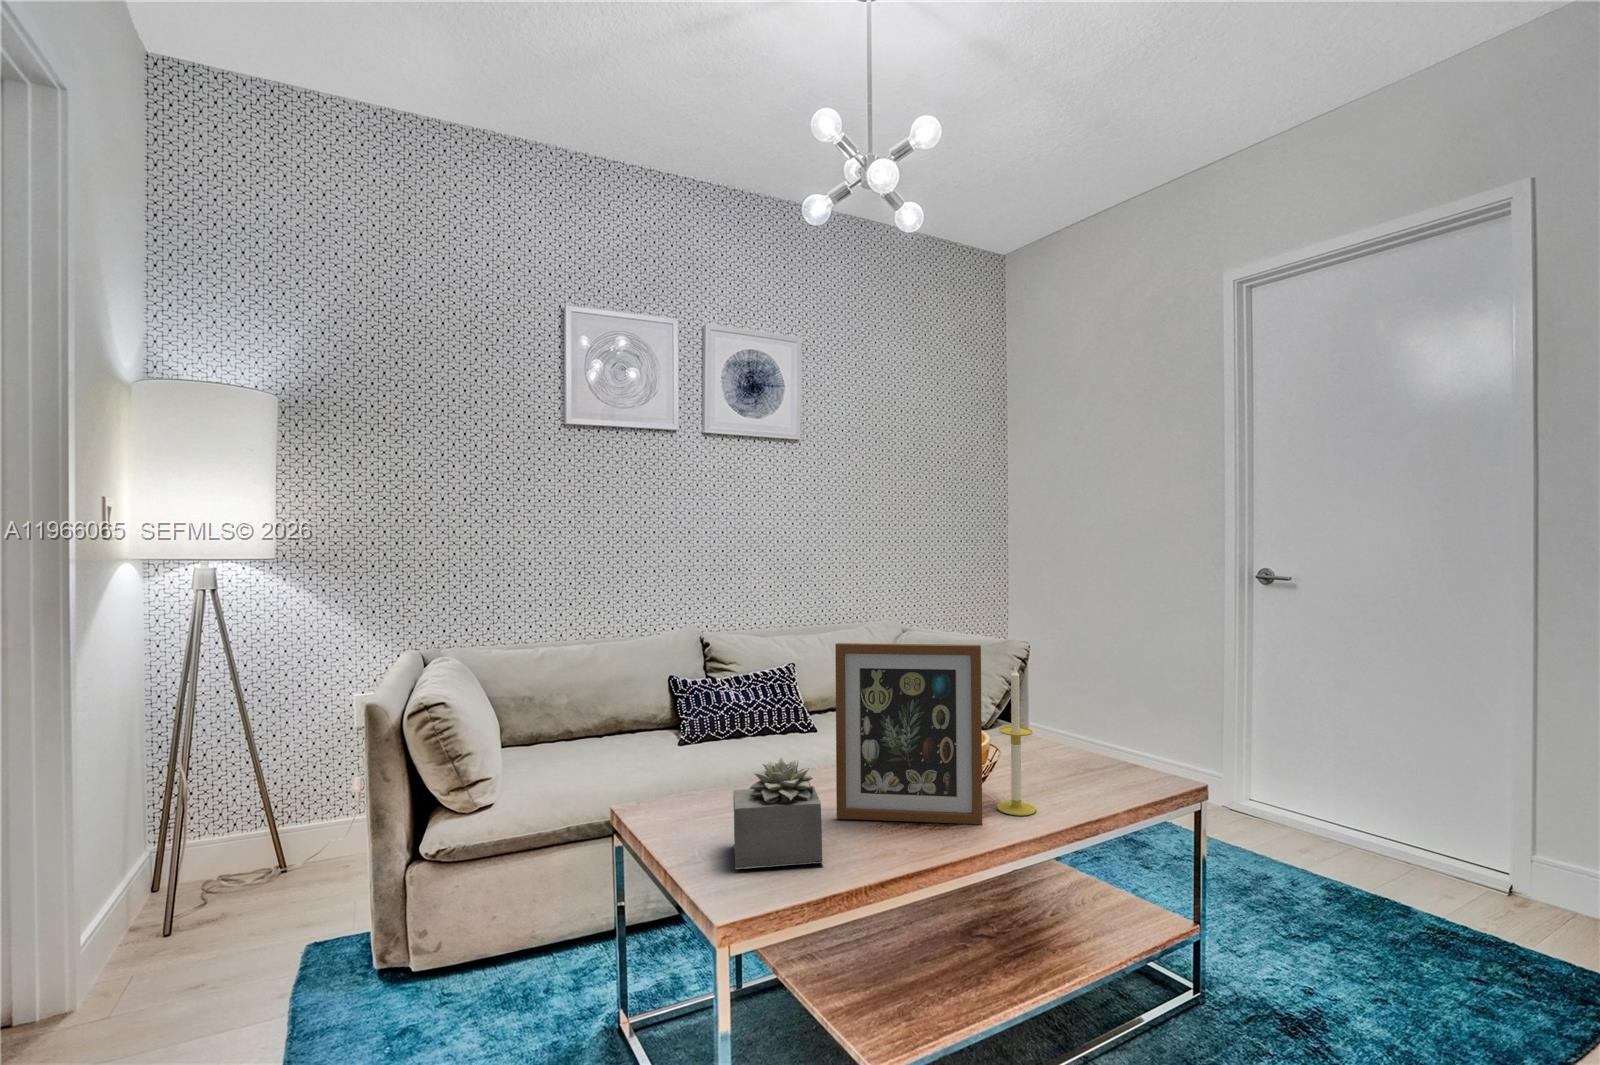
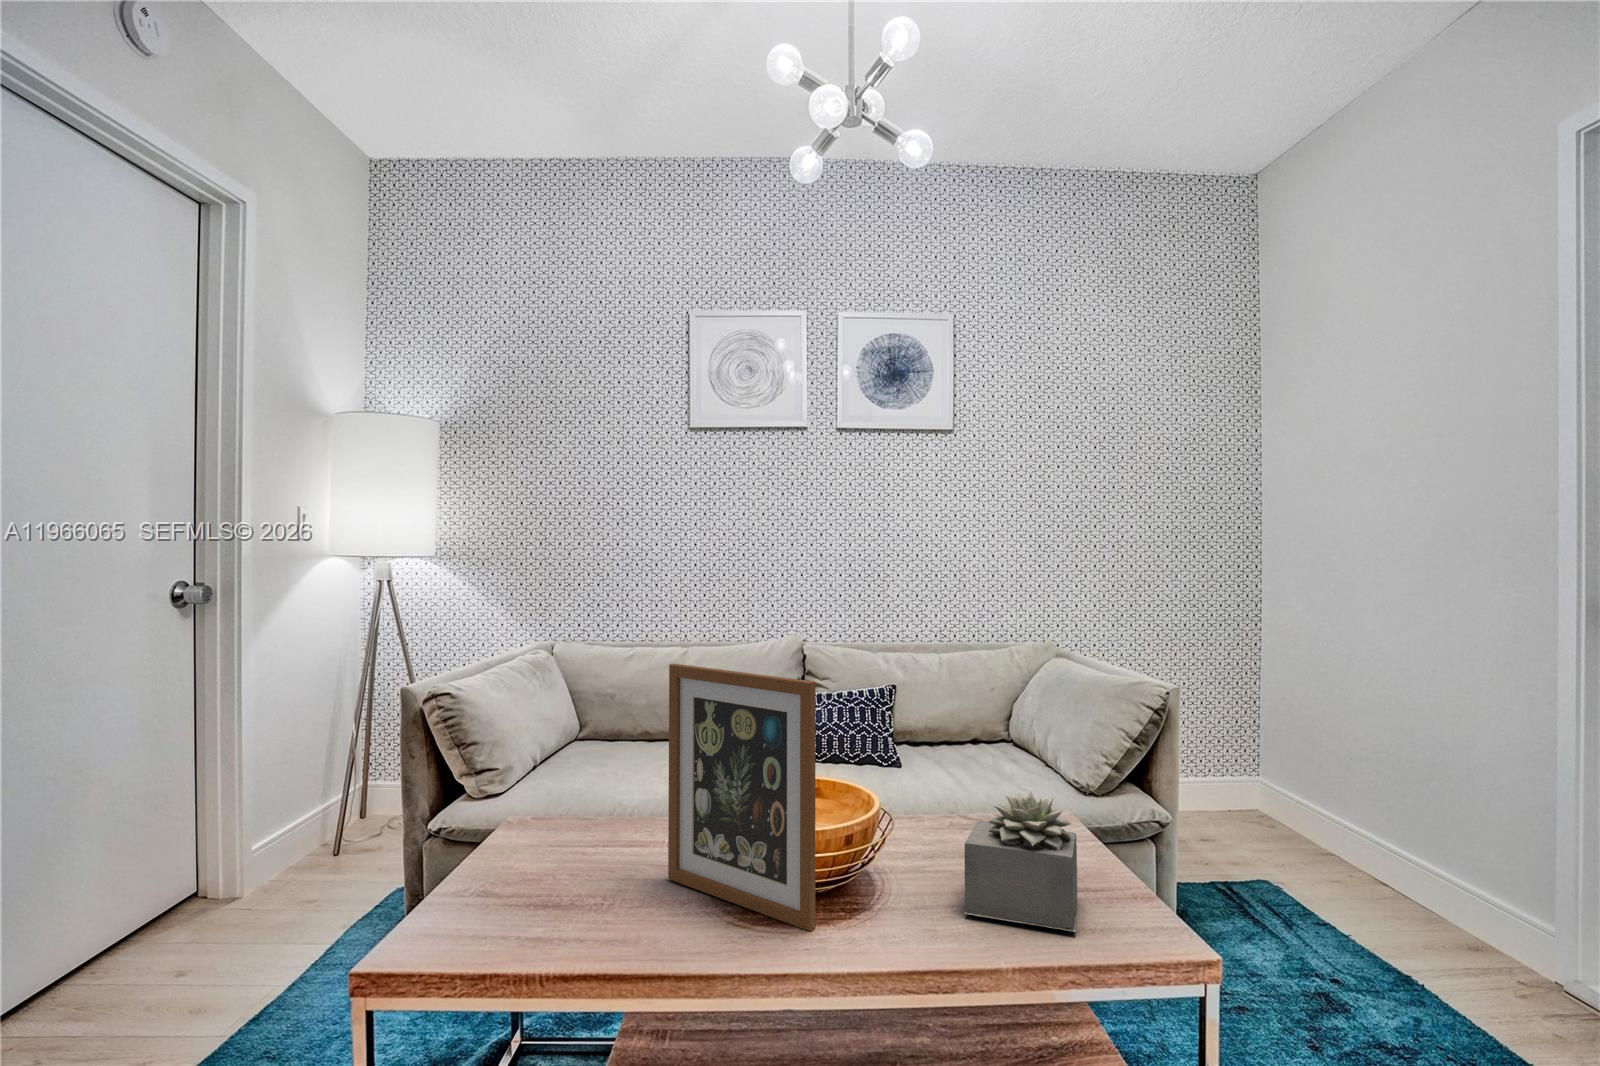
candle: present [997,667,1036,816] -> none [863,715,918,934]
succulent plant: present [733,758,824,869] -> present [964,792,1077,932]

